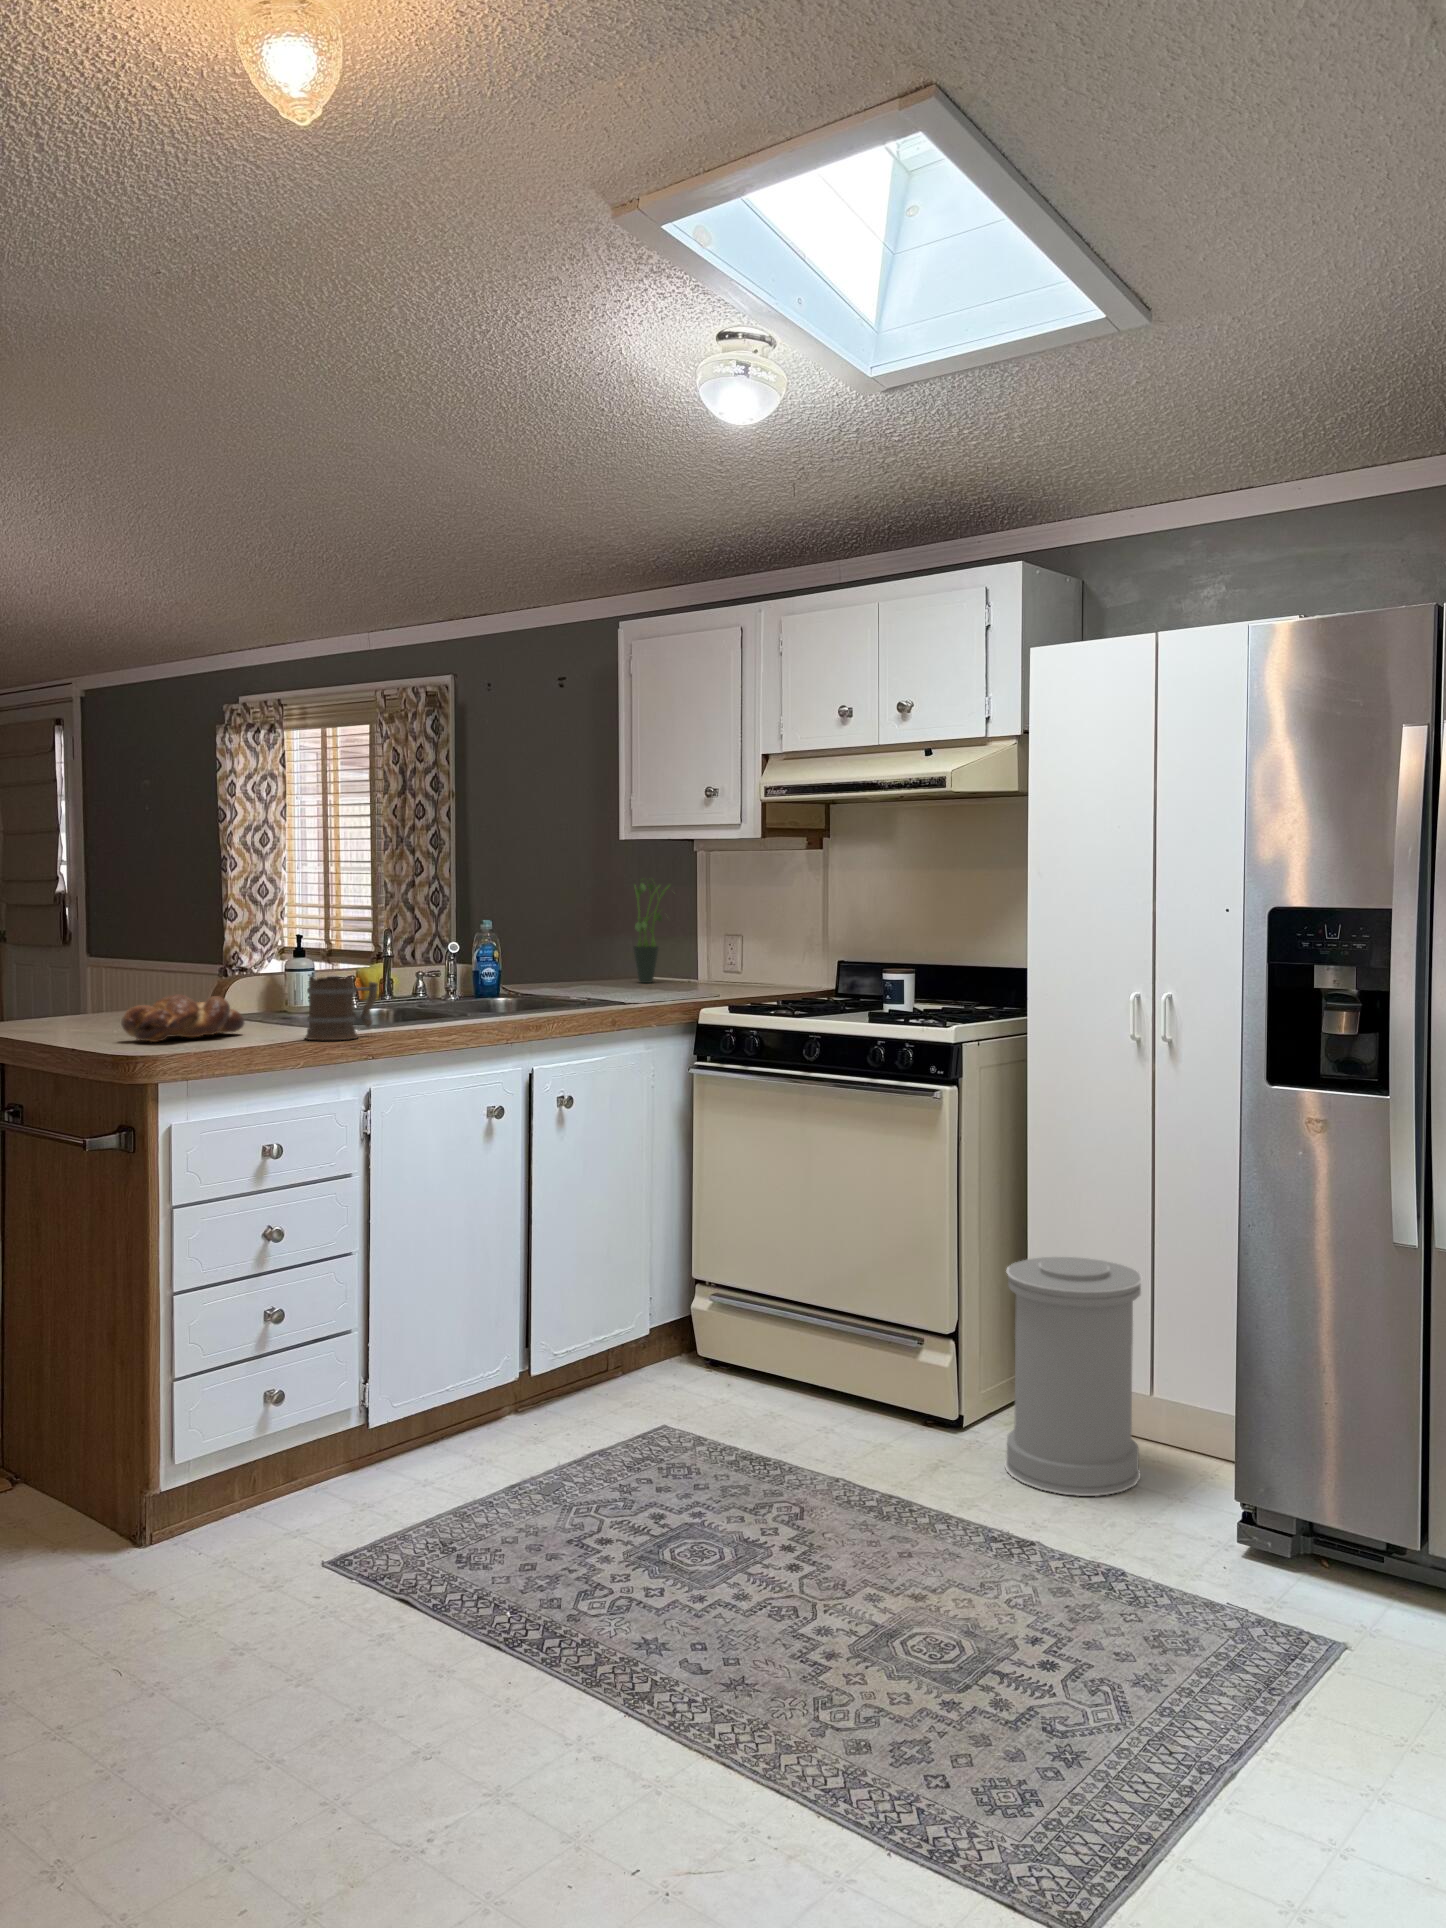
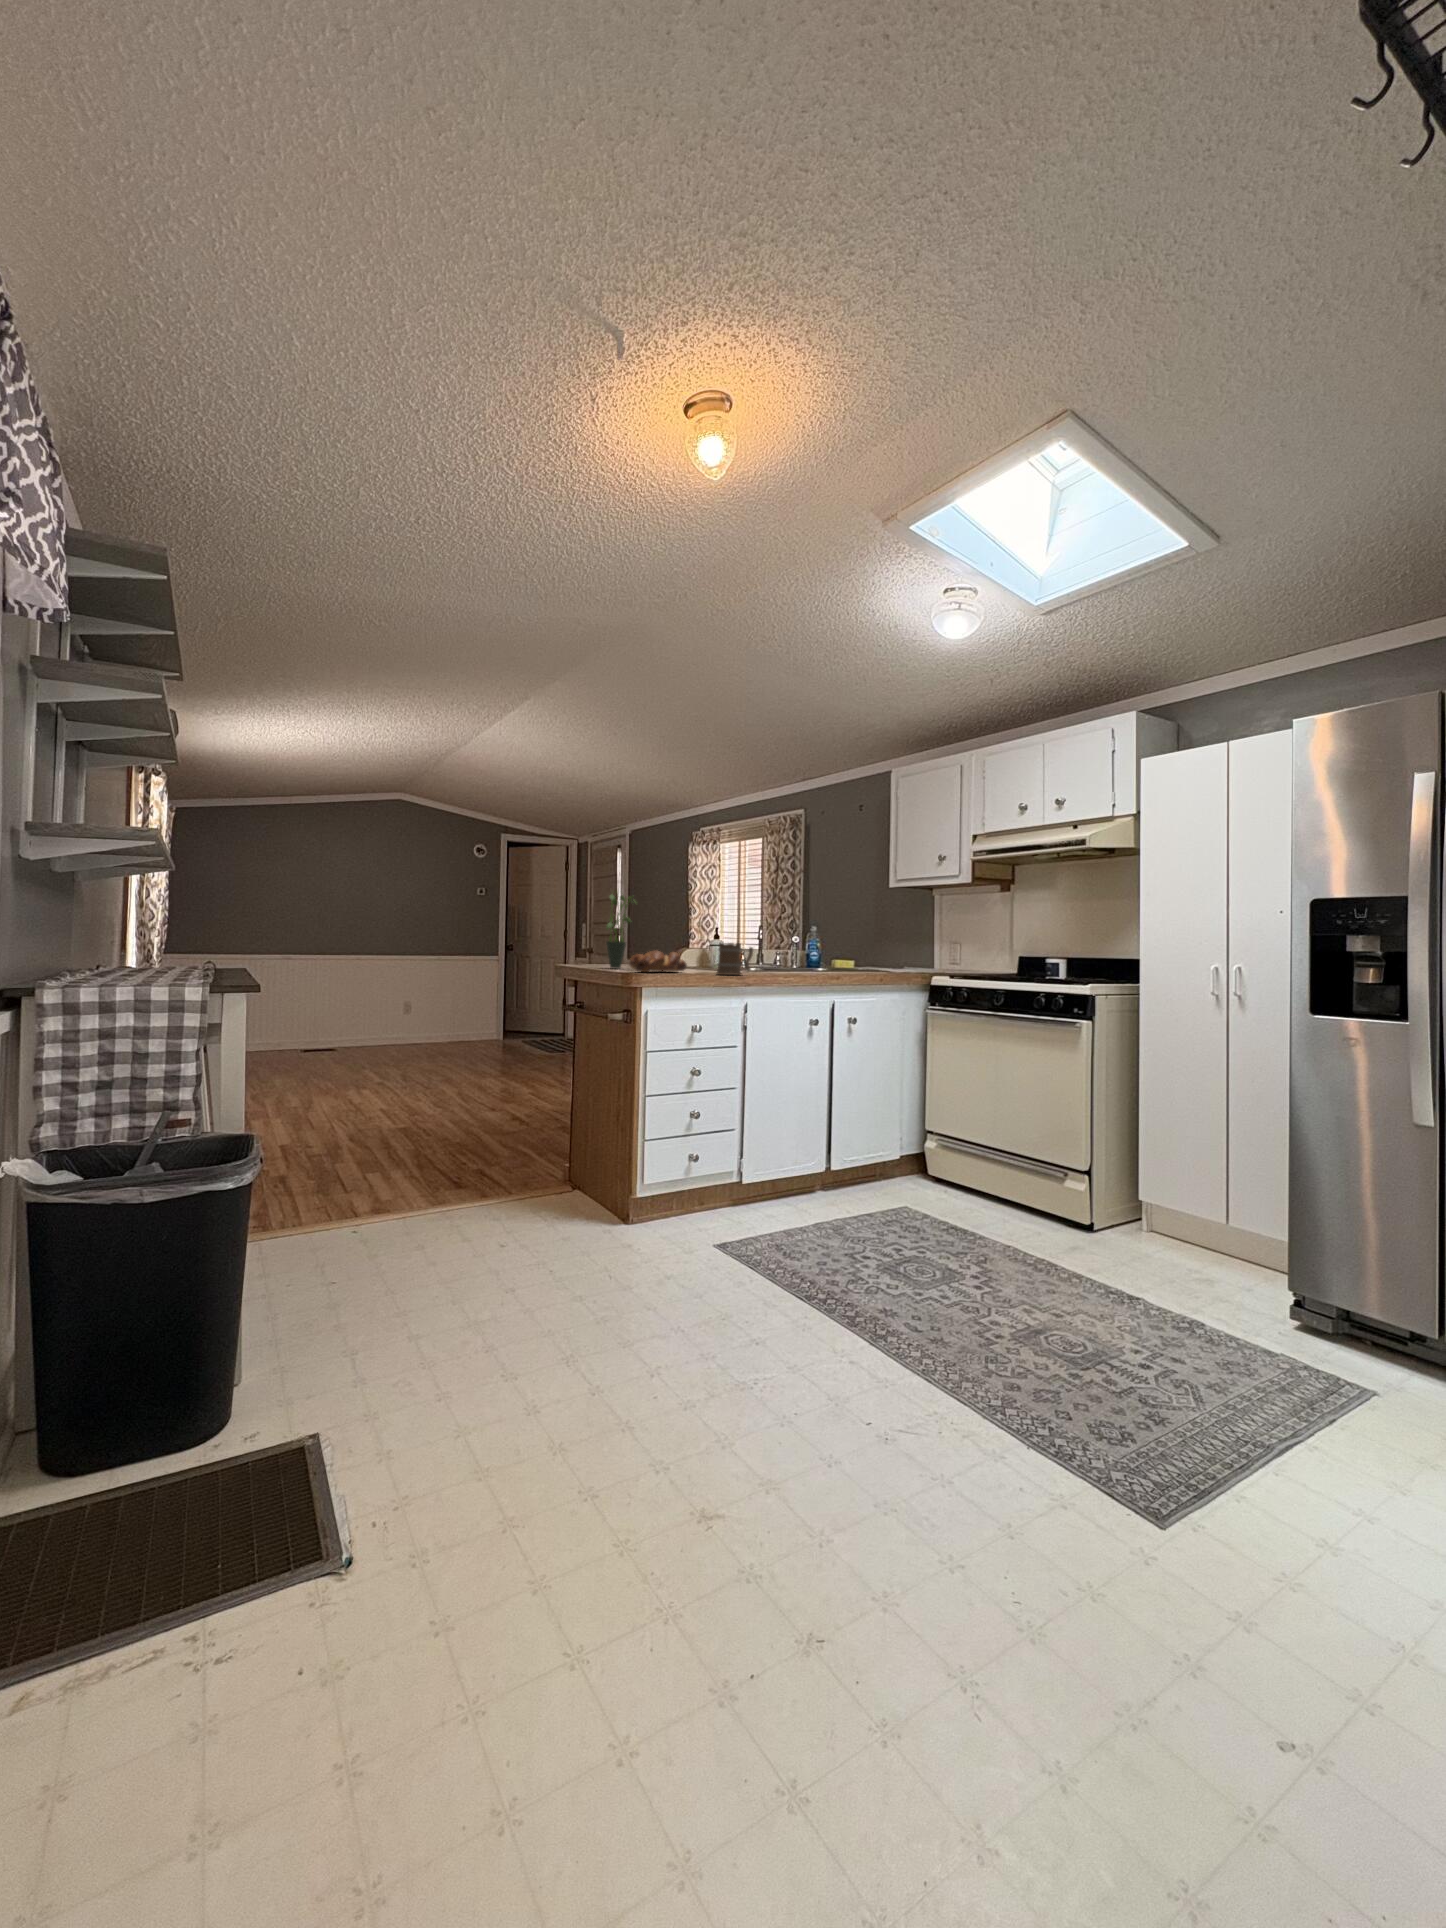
potted plant: present [633,879,670,983] -> present [606,894,633,969]
trash can: present [1005,1257,1143,1496] -> none [1122,1130,1221,1282]

